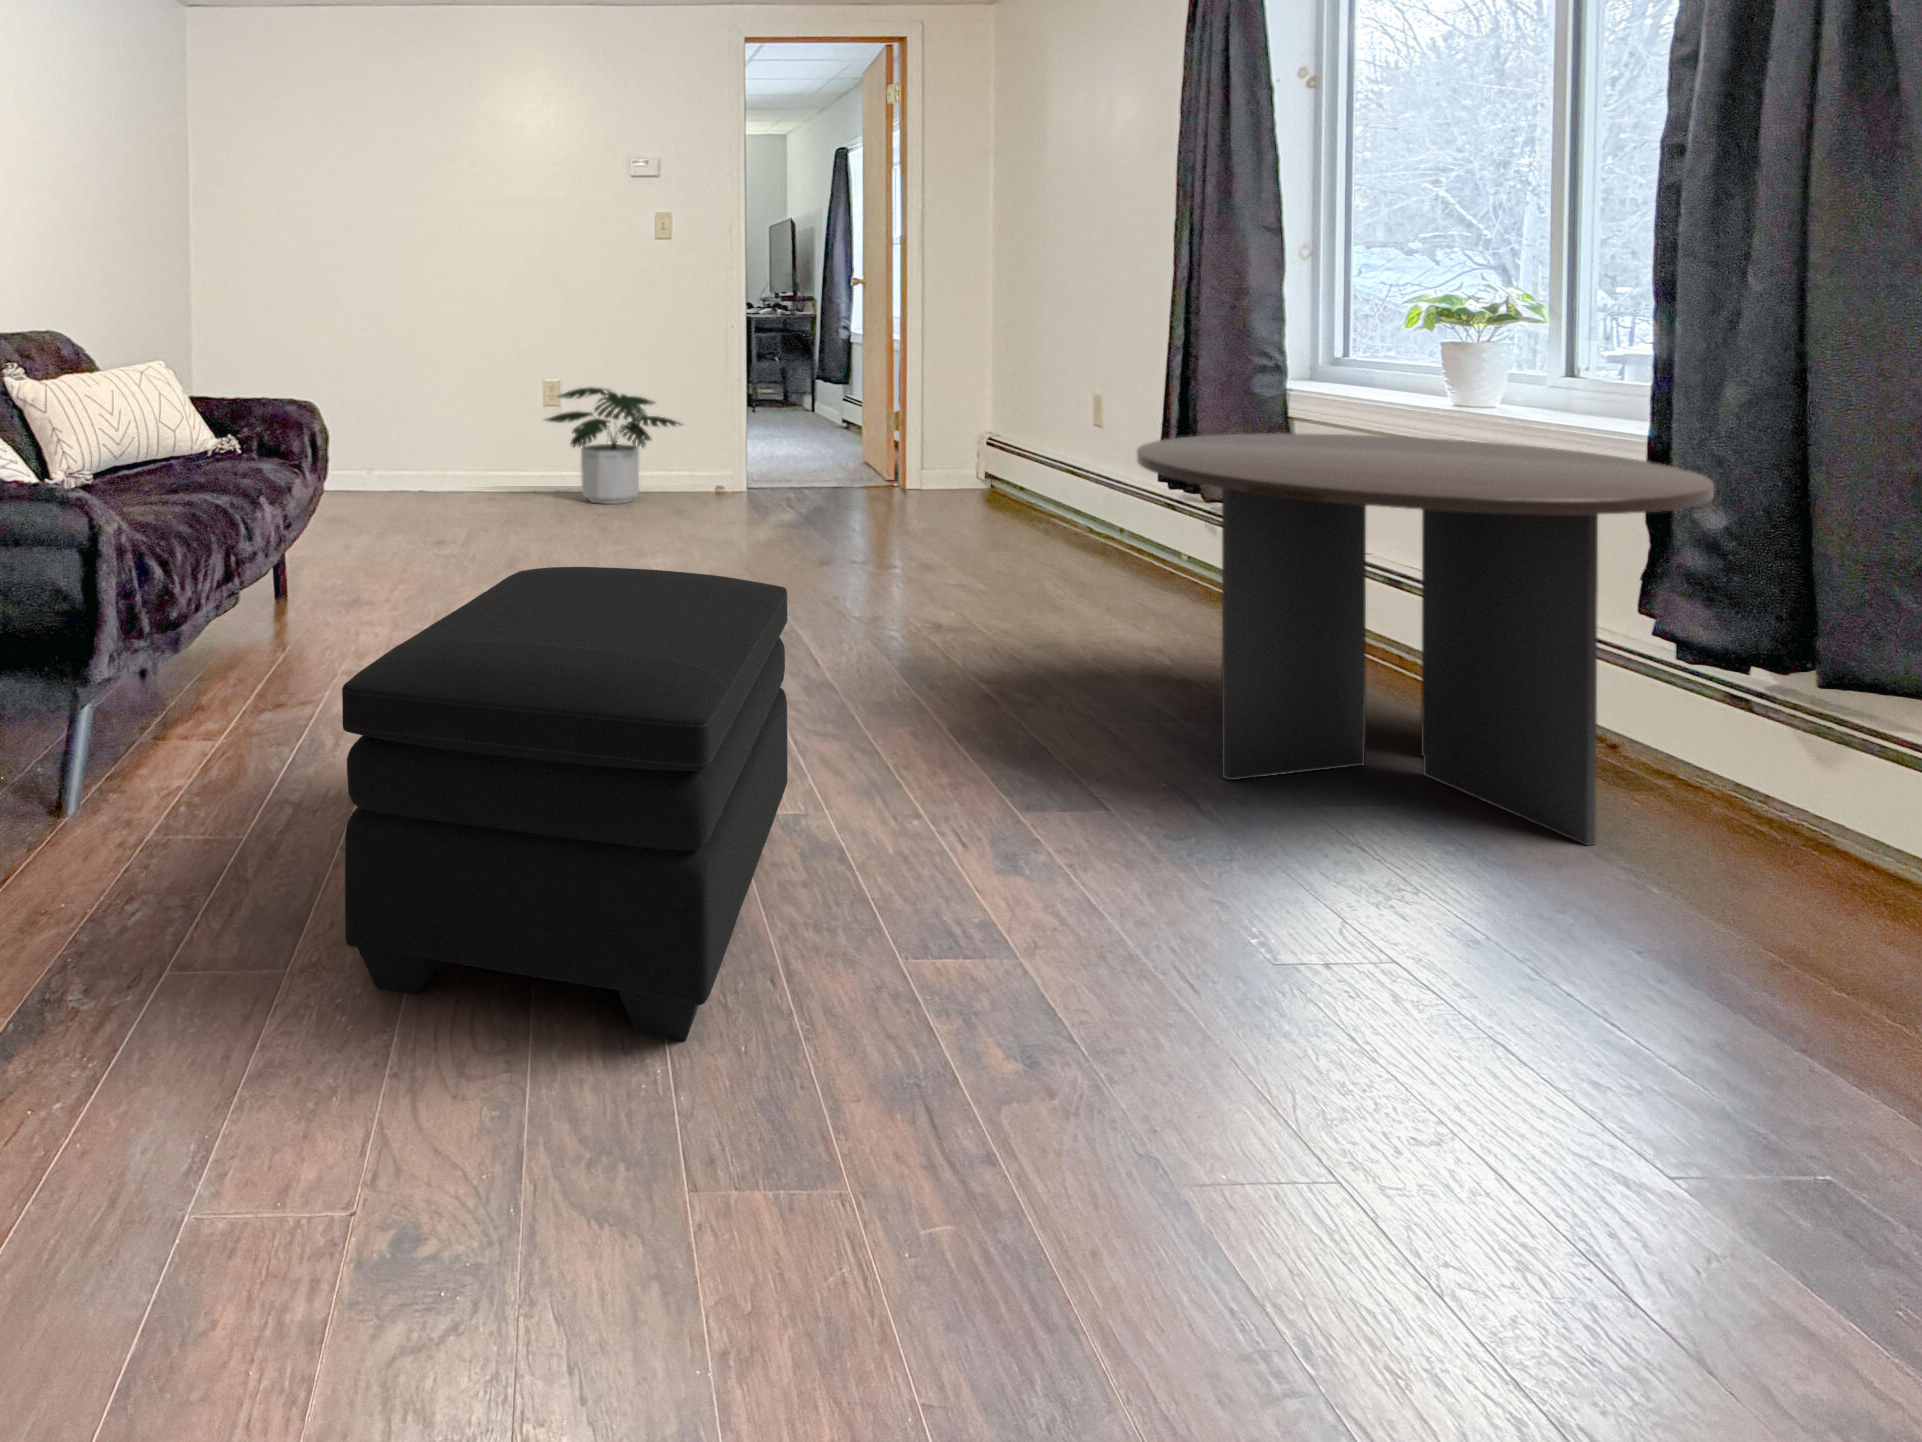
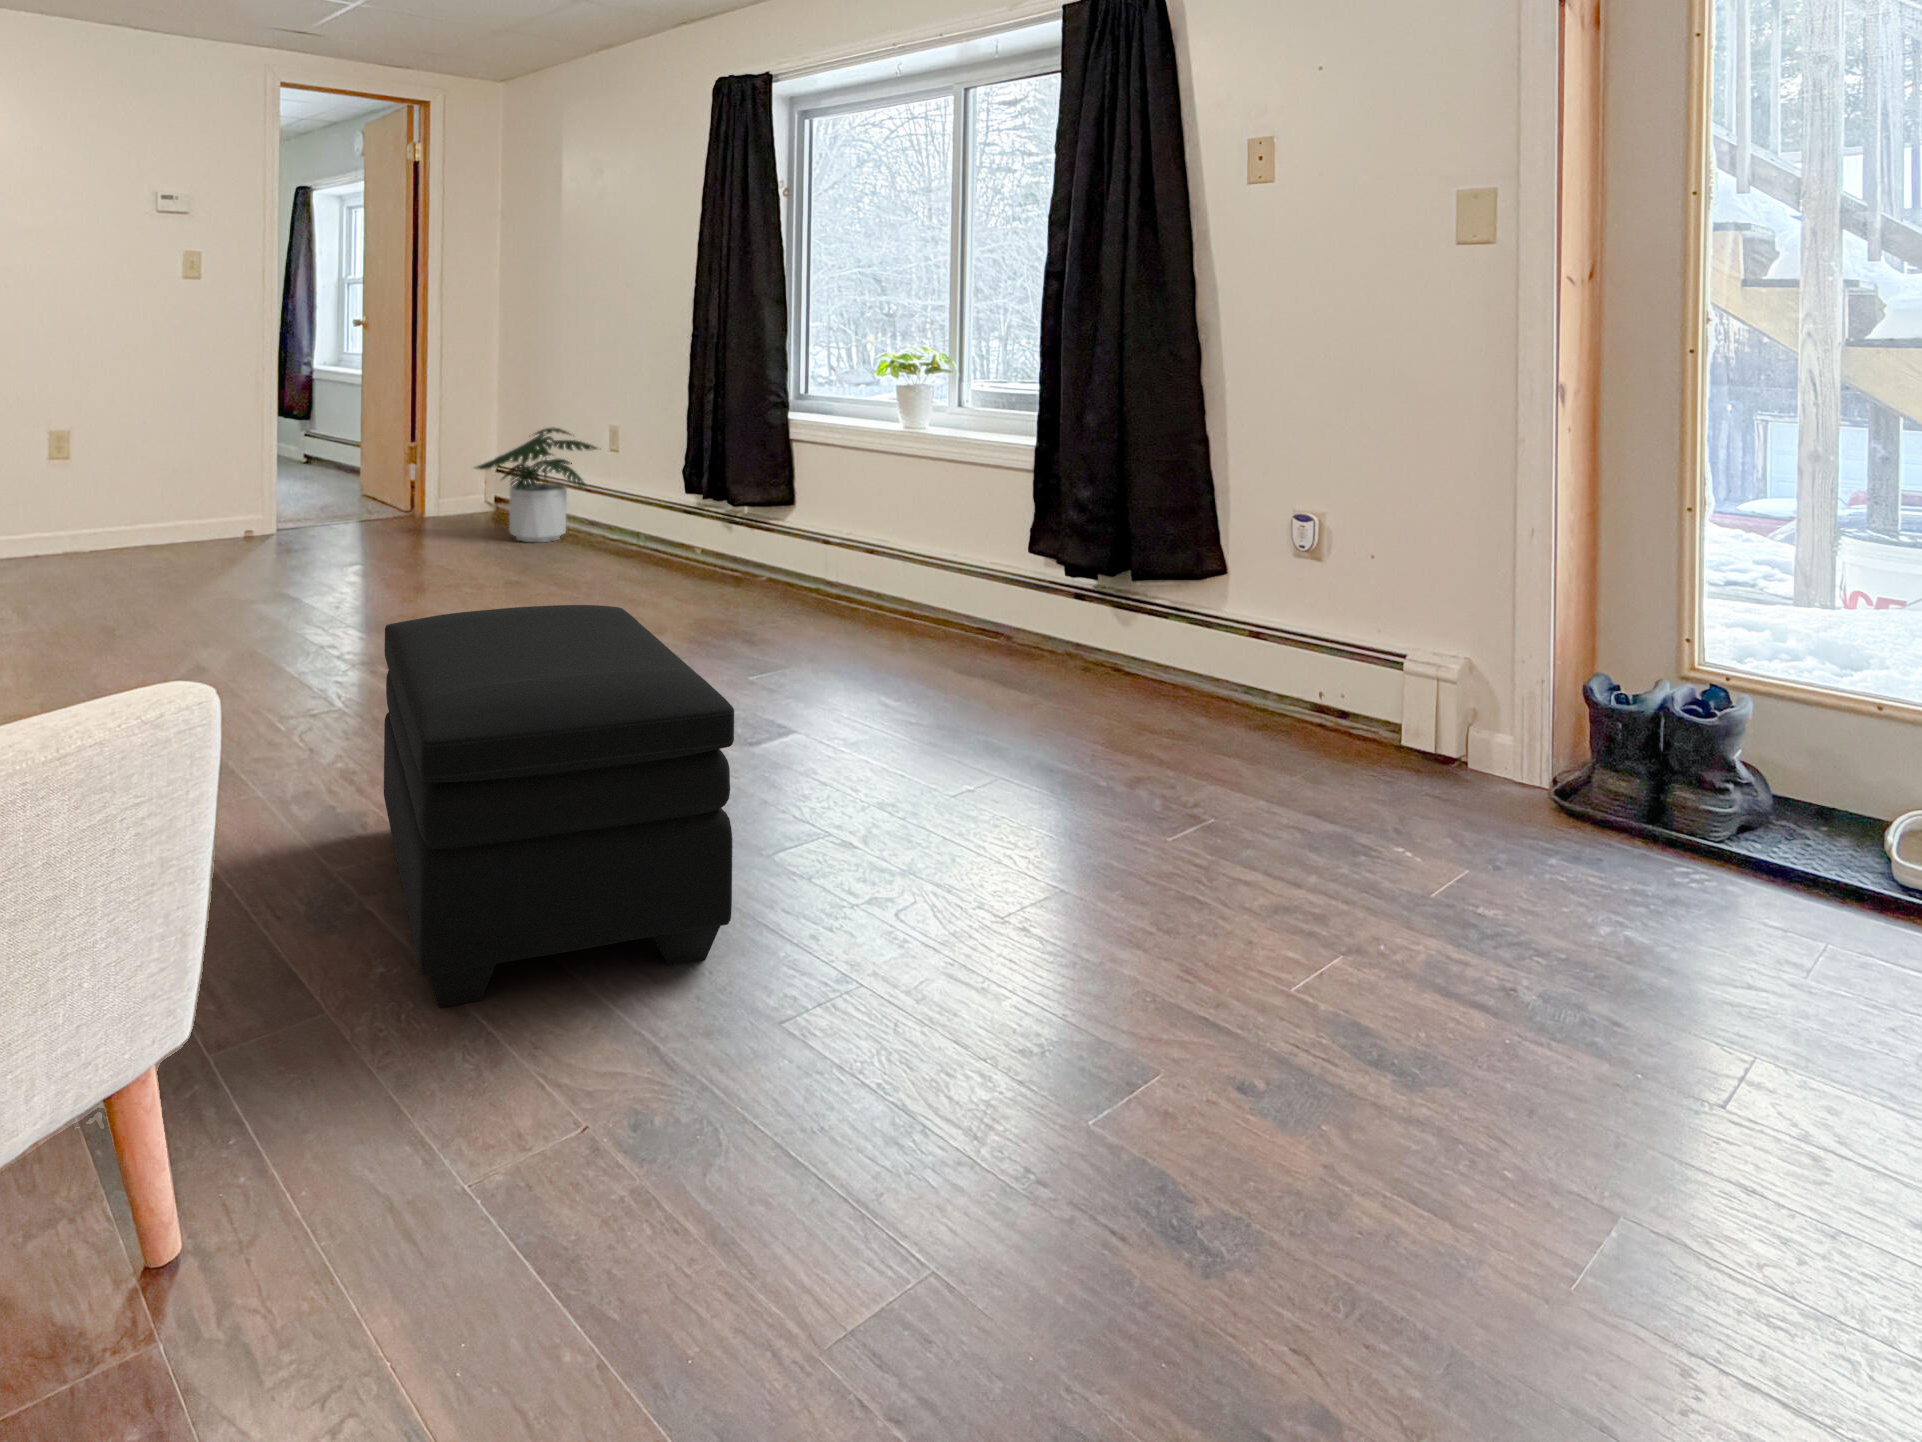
potted plant: present [546,387,682,504] -> present [475,428,597,542]
coffee table: present [1137,433,1714,845] -> none [771,455,1088,704]

